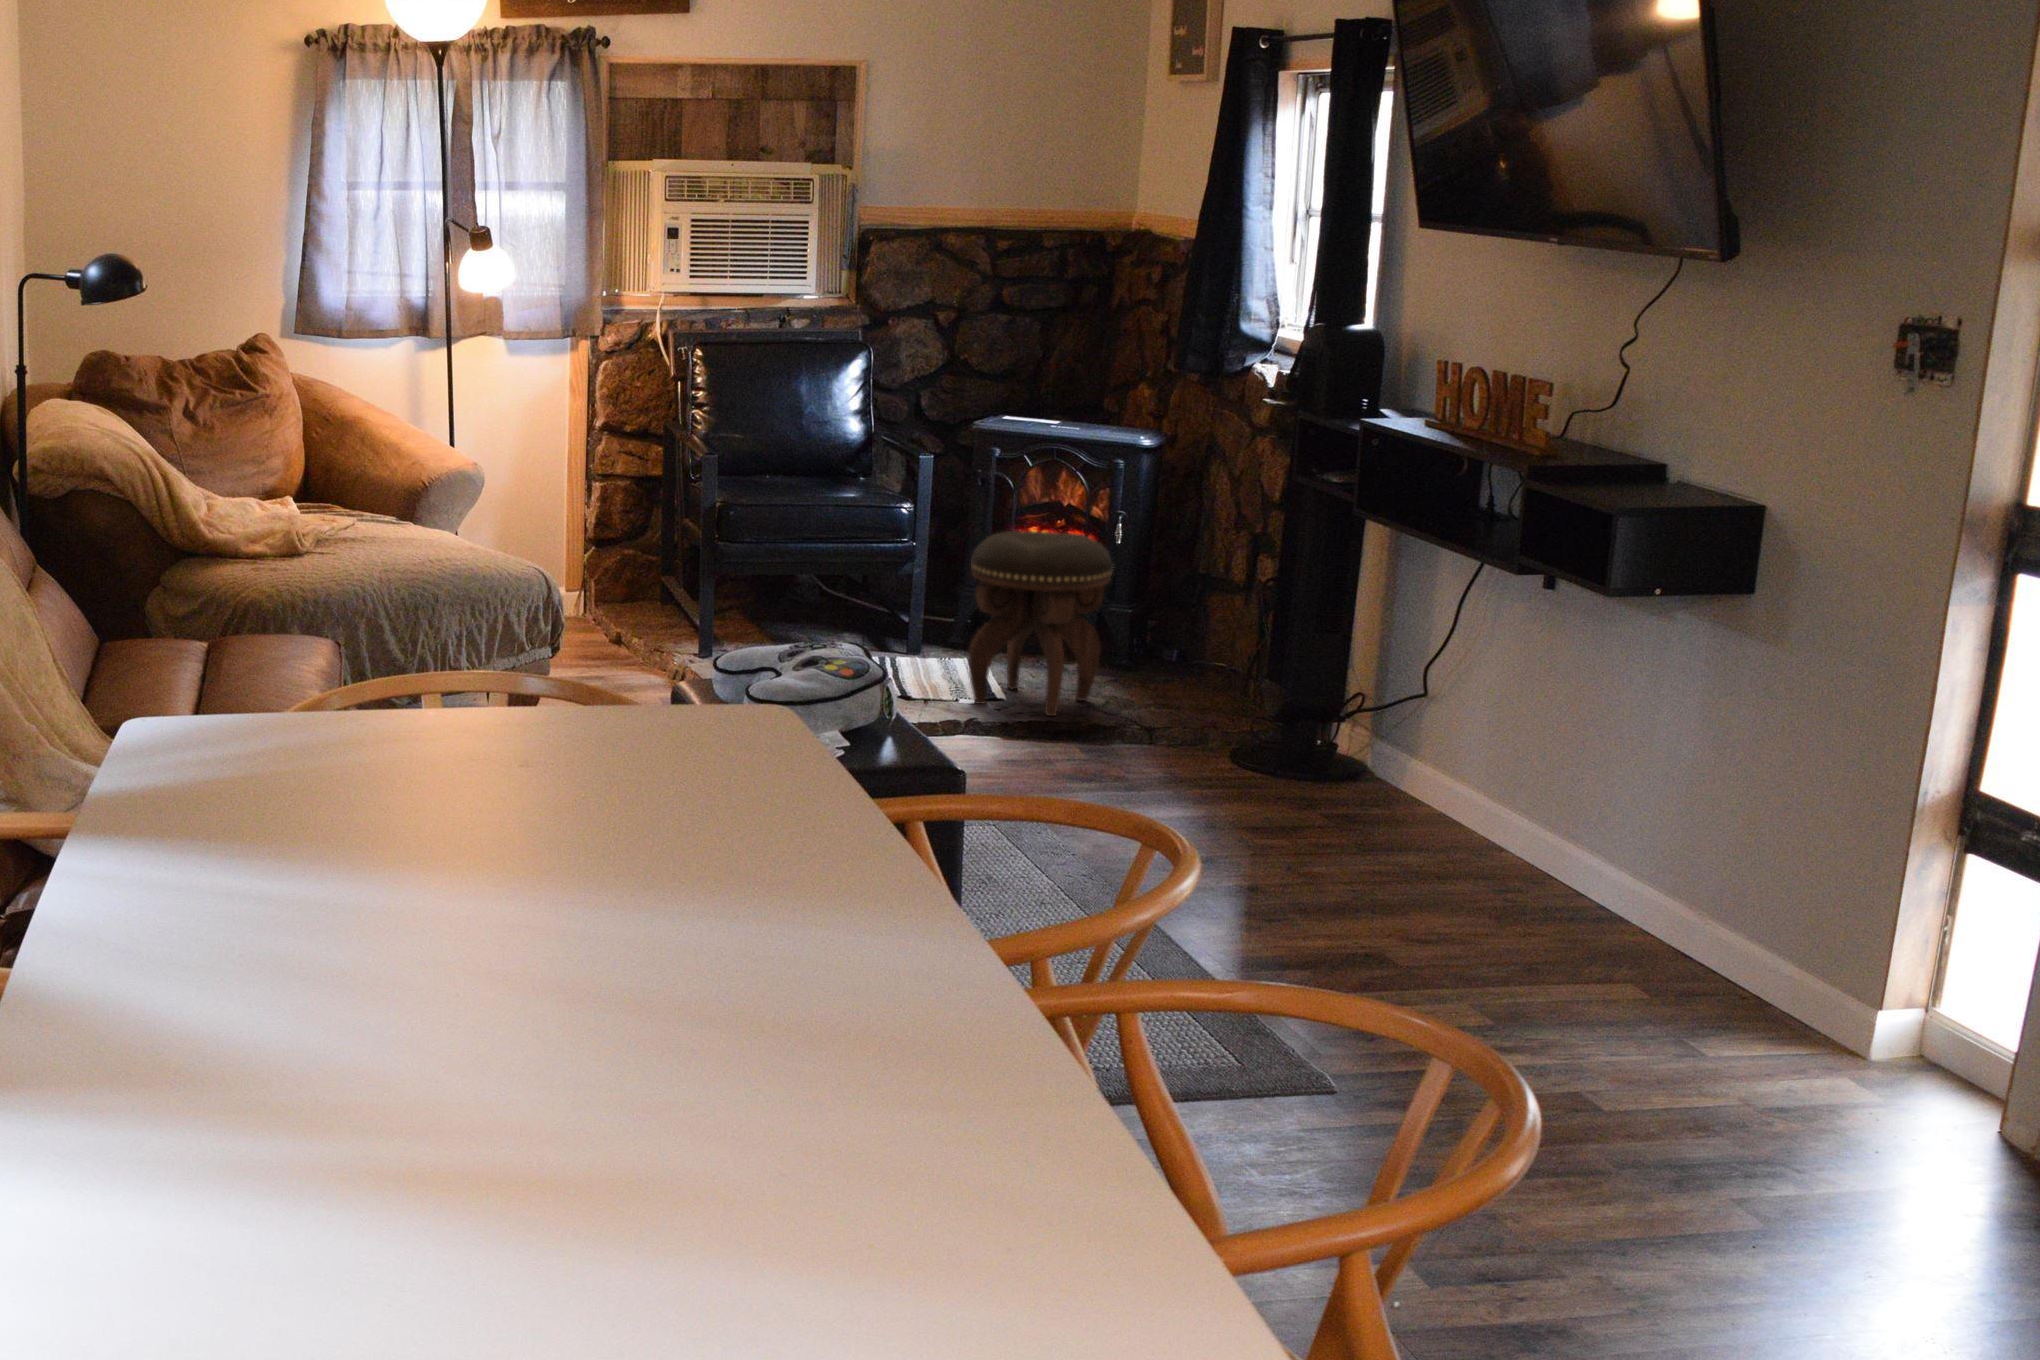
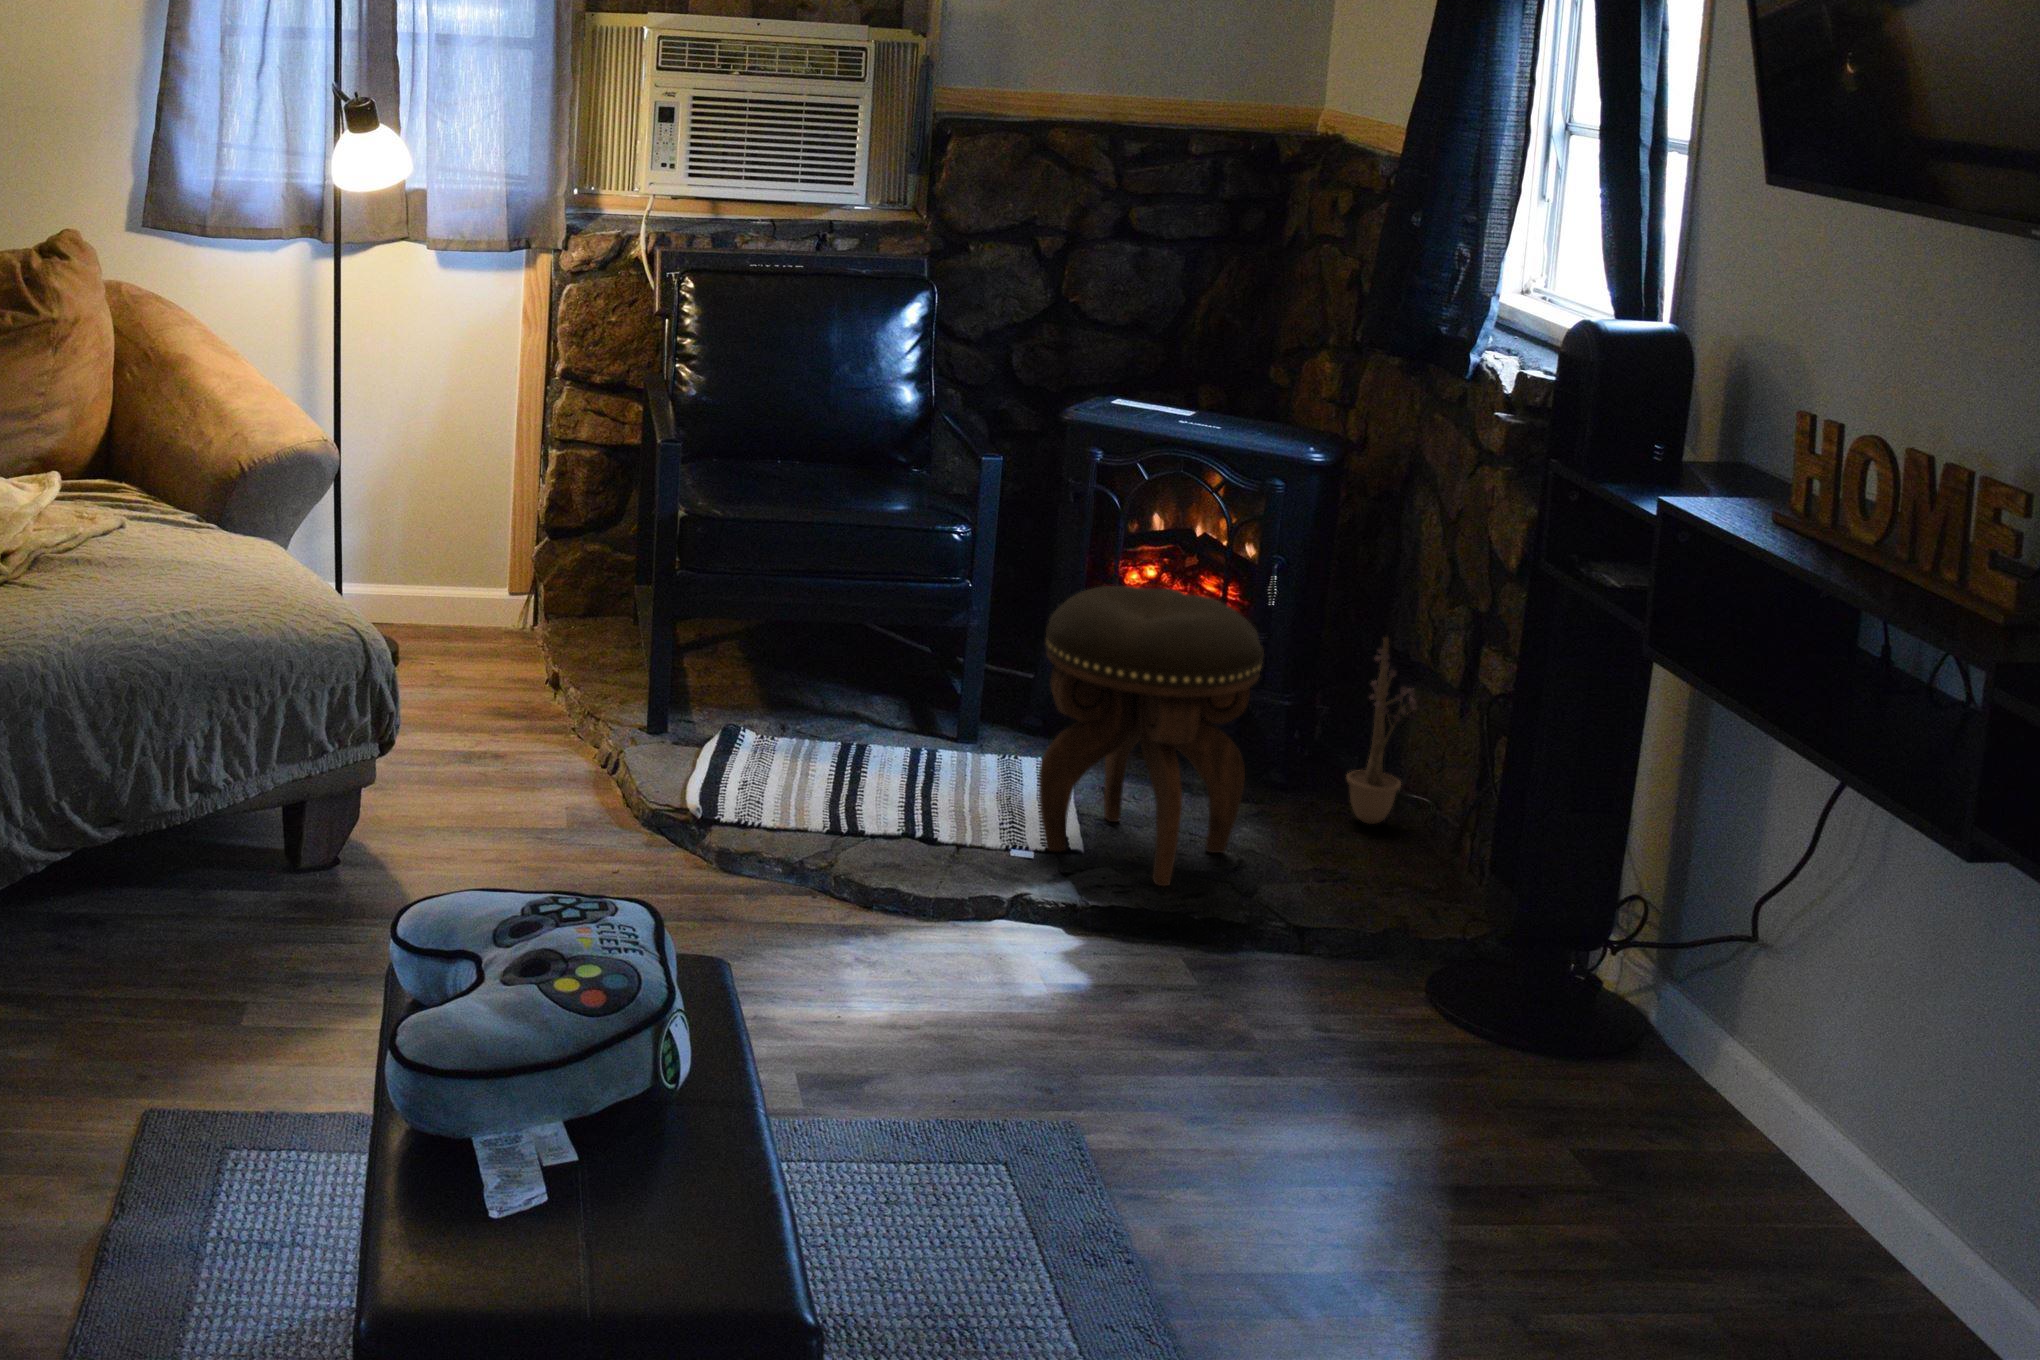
decorative plant: none [1163,560,1209,685] -> present [1347,637,1416,824]

